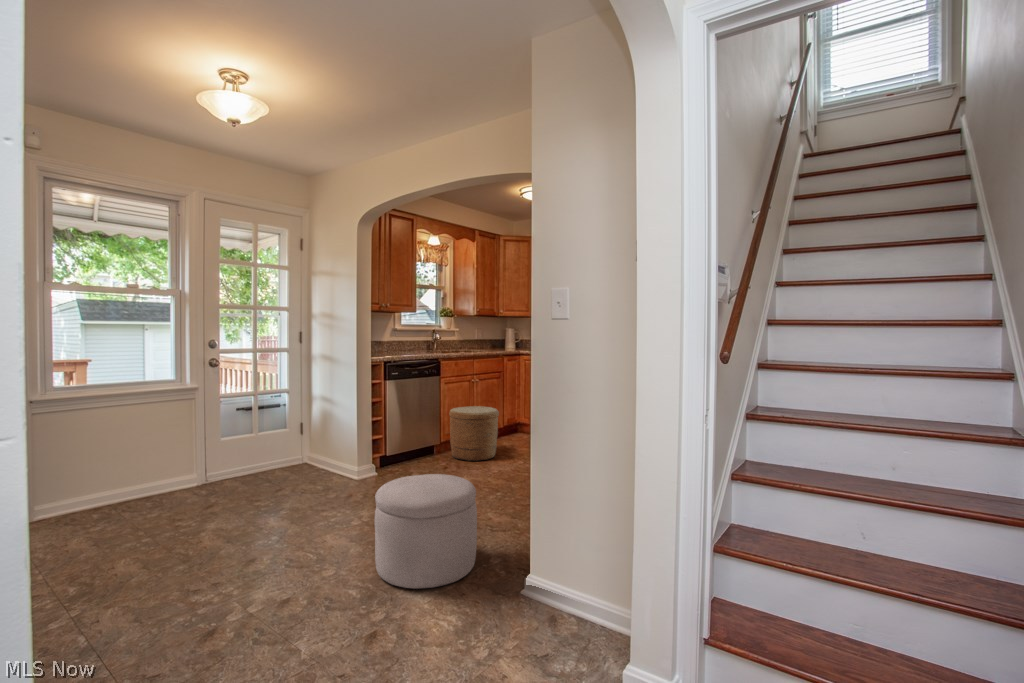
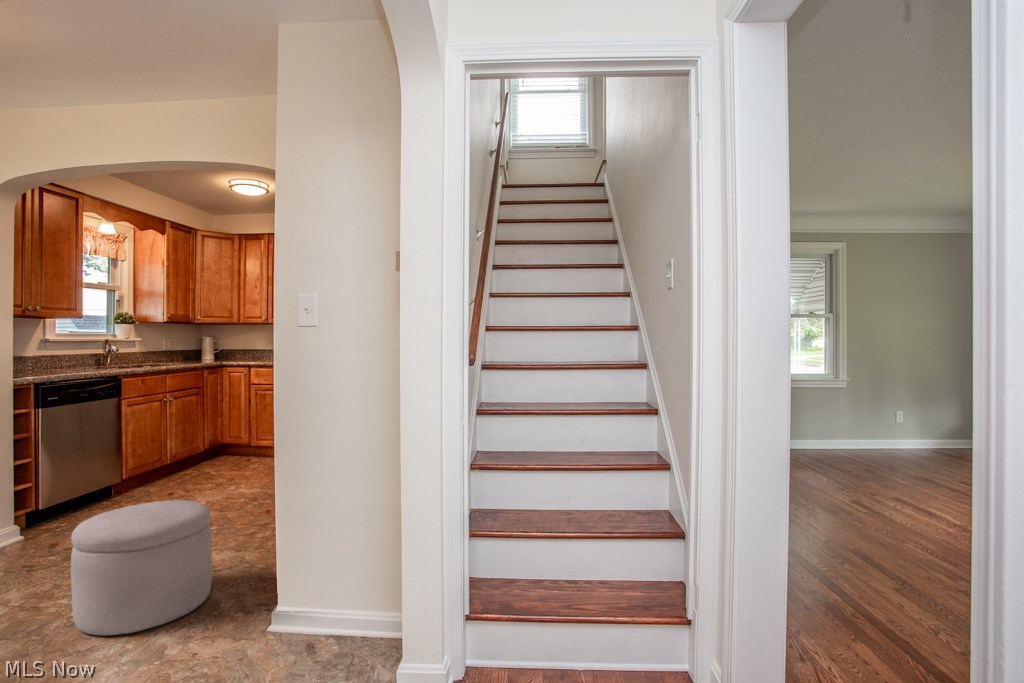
woven basket: present [449,406,499,461] -> none [137,429,207,495]

